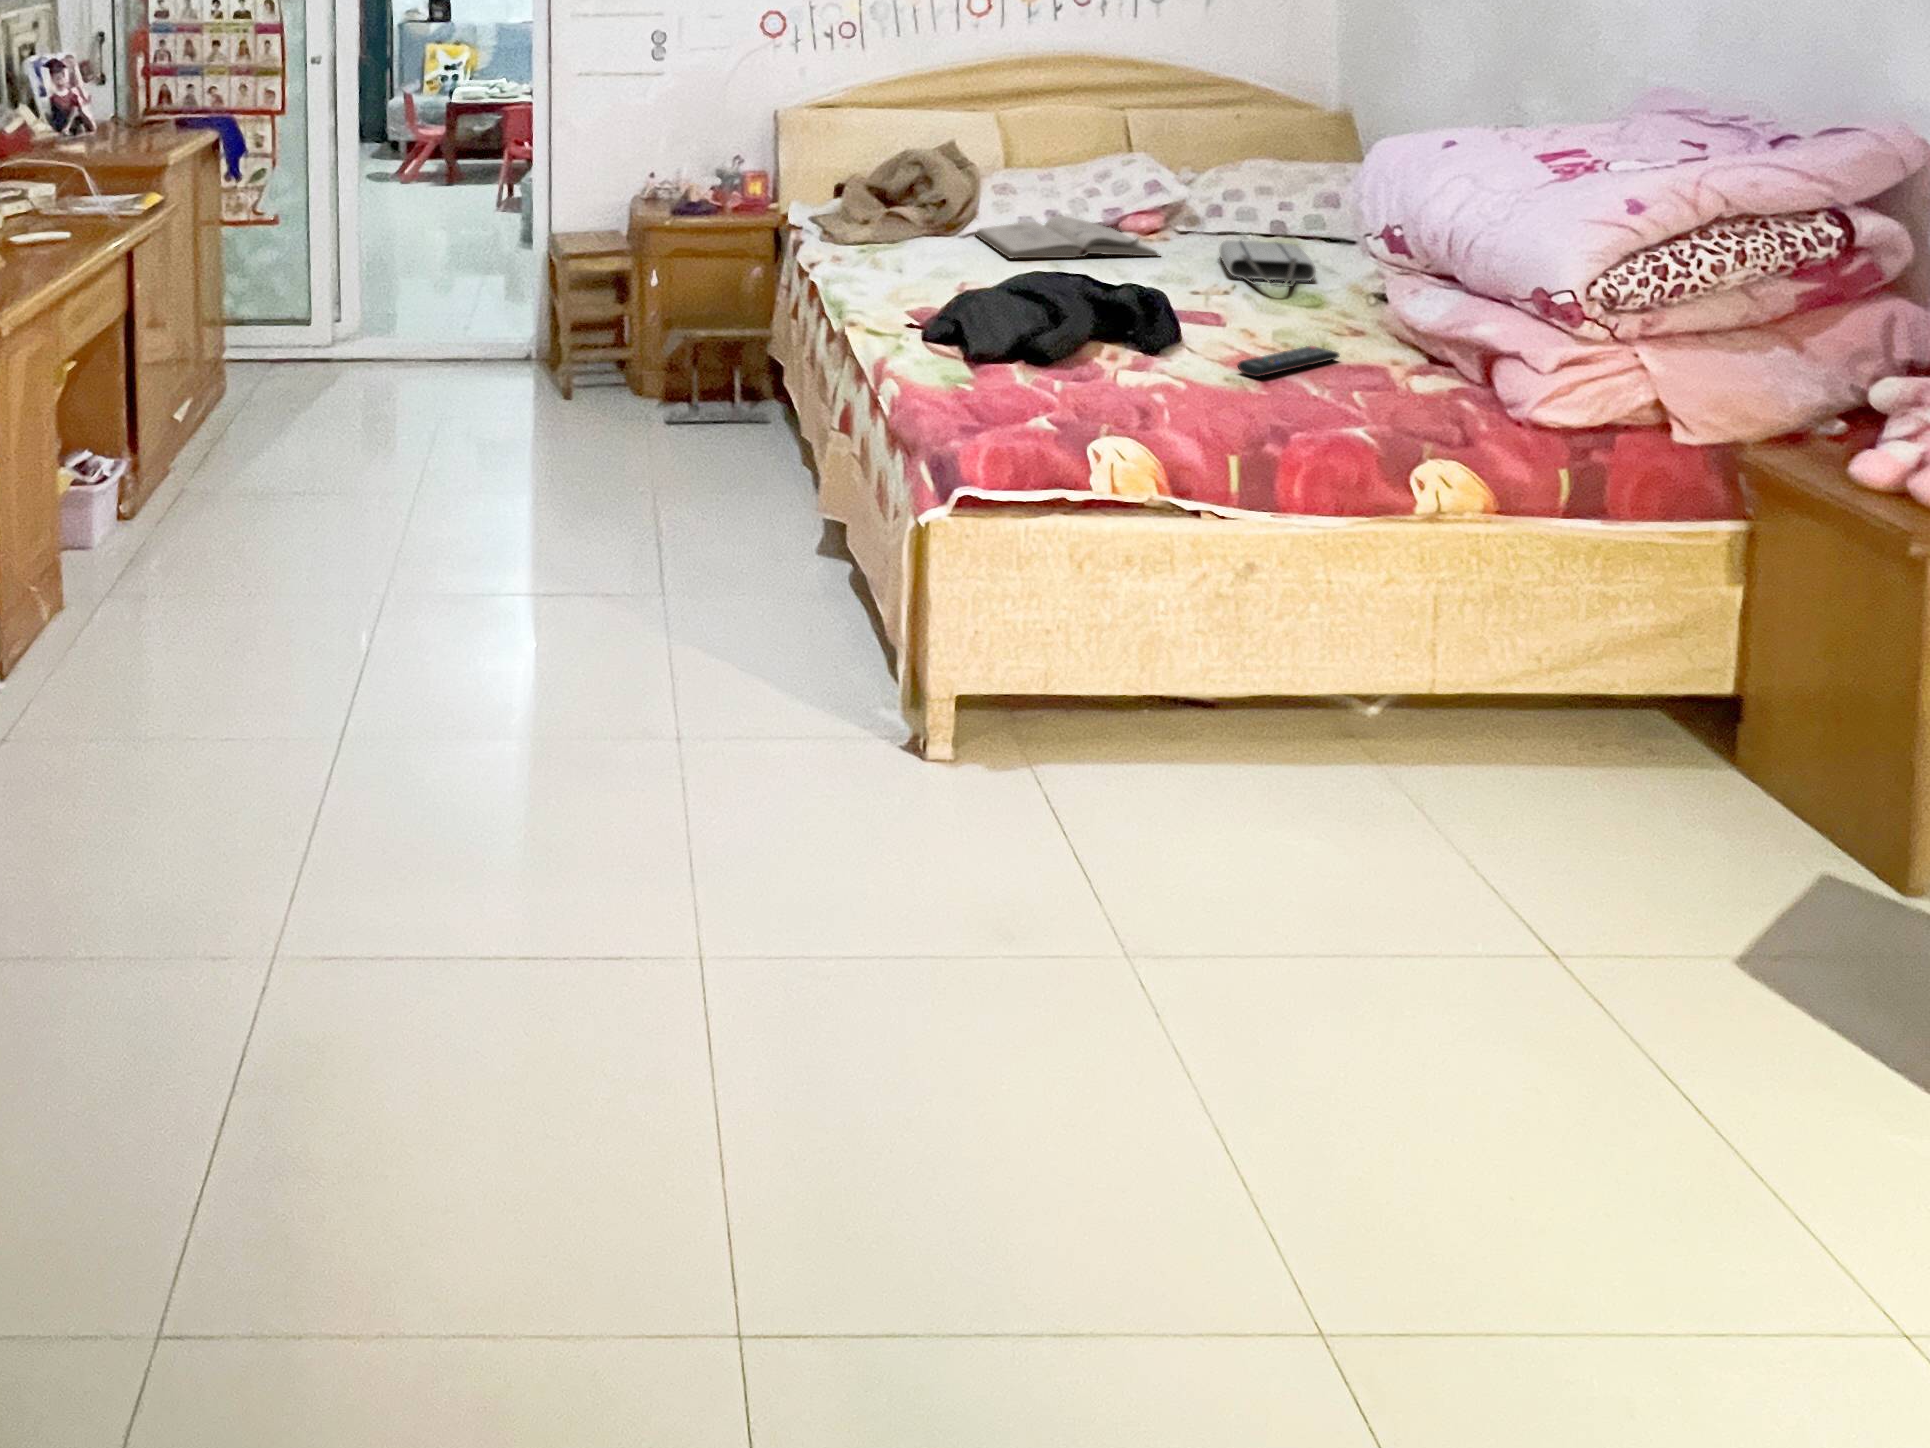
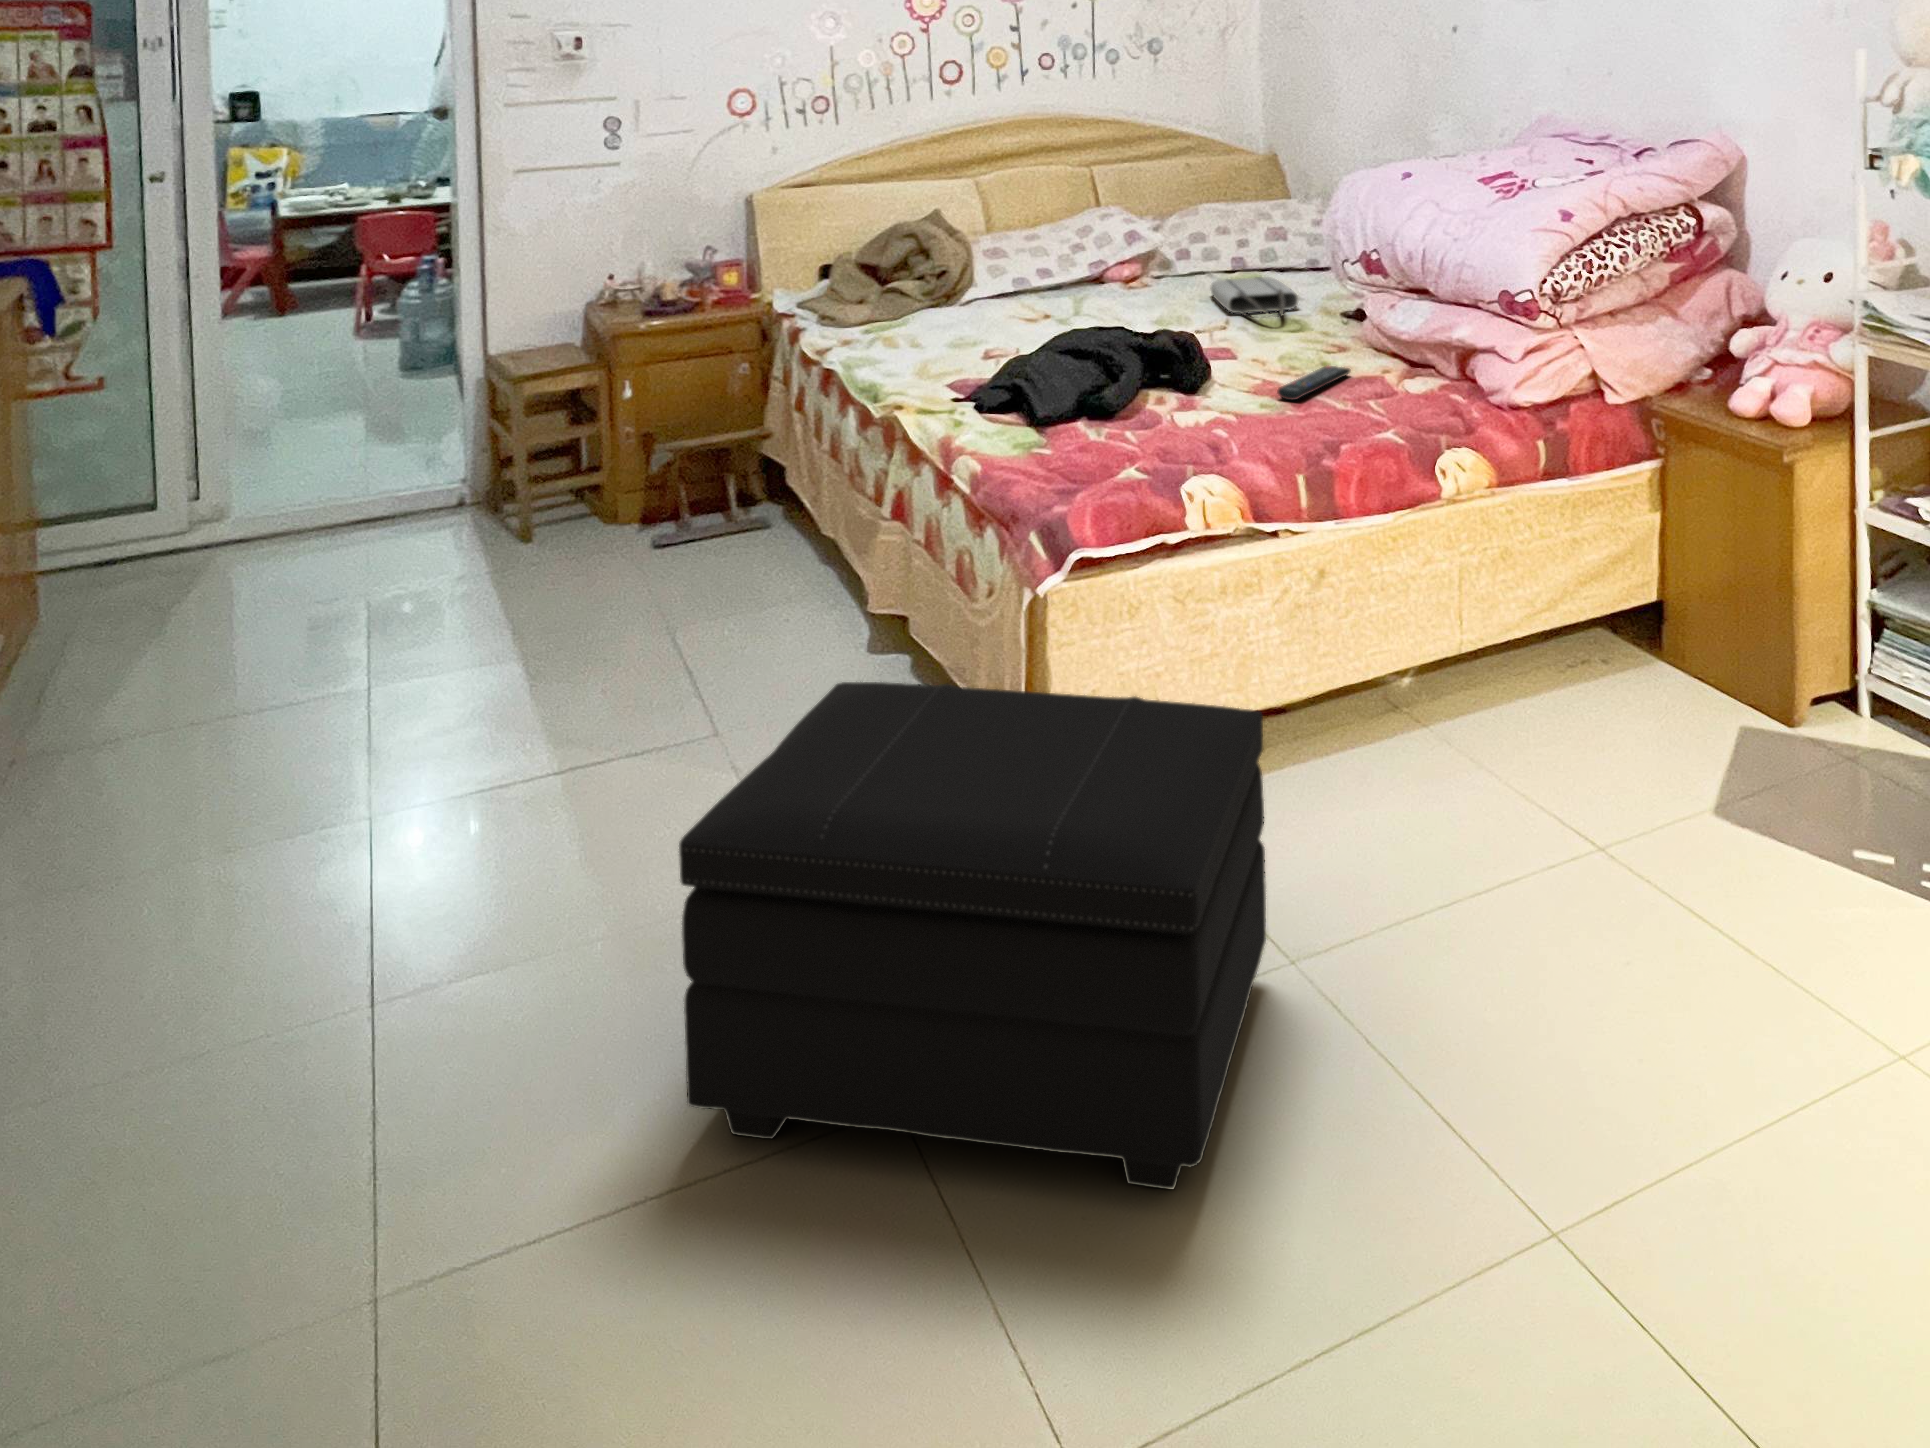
book: present [976,216,1160,258] -> none [982,274,1162,321]
footstool: none [519,563,1098,1128] -> present [679,682,1266,1189]

